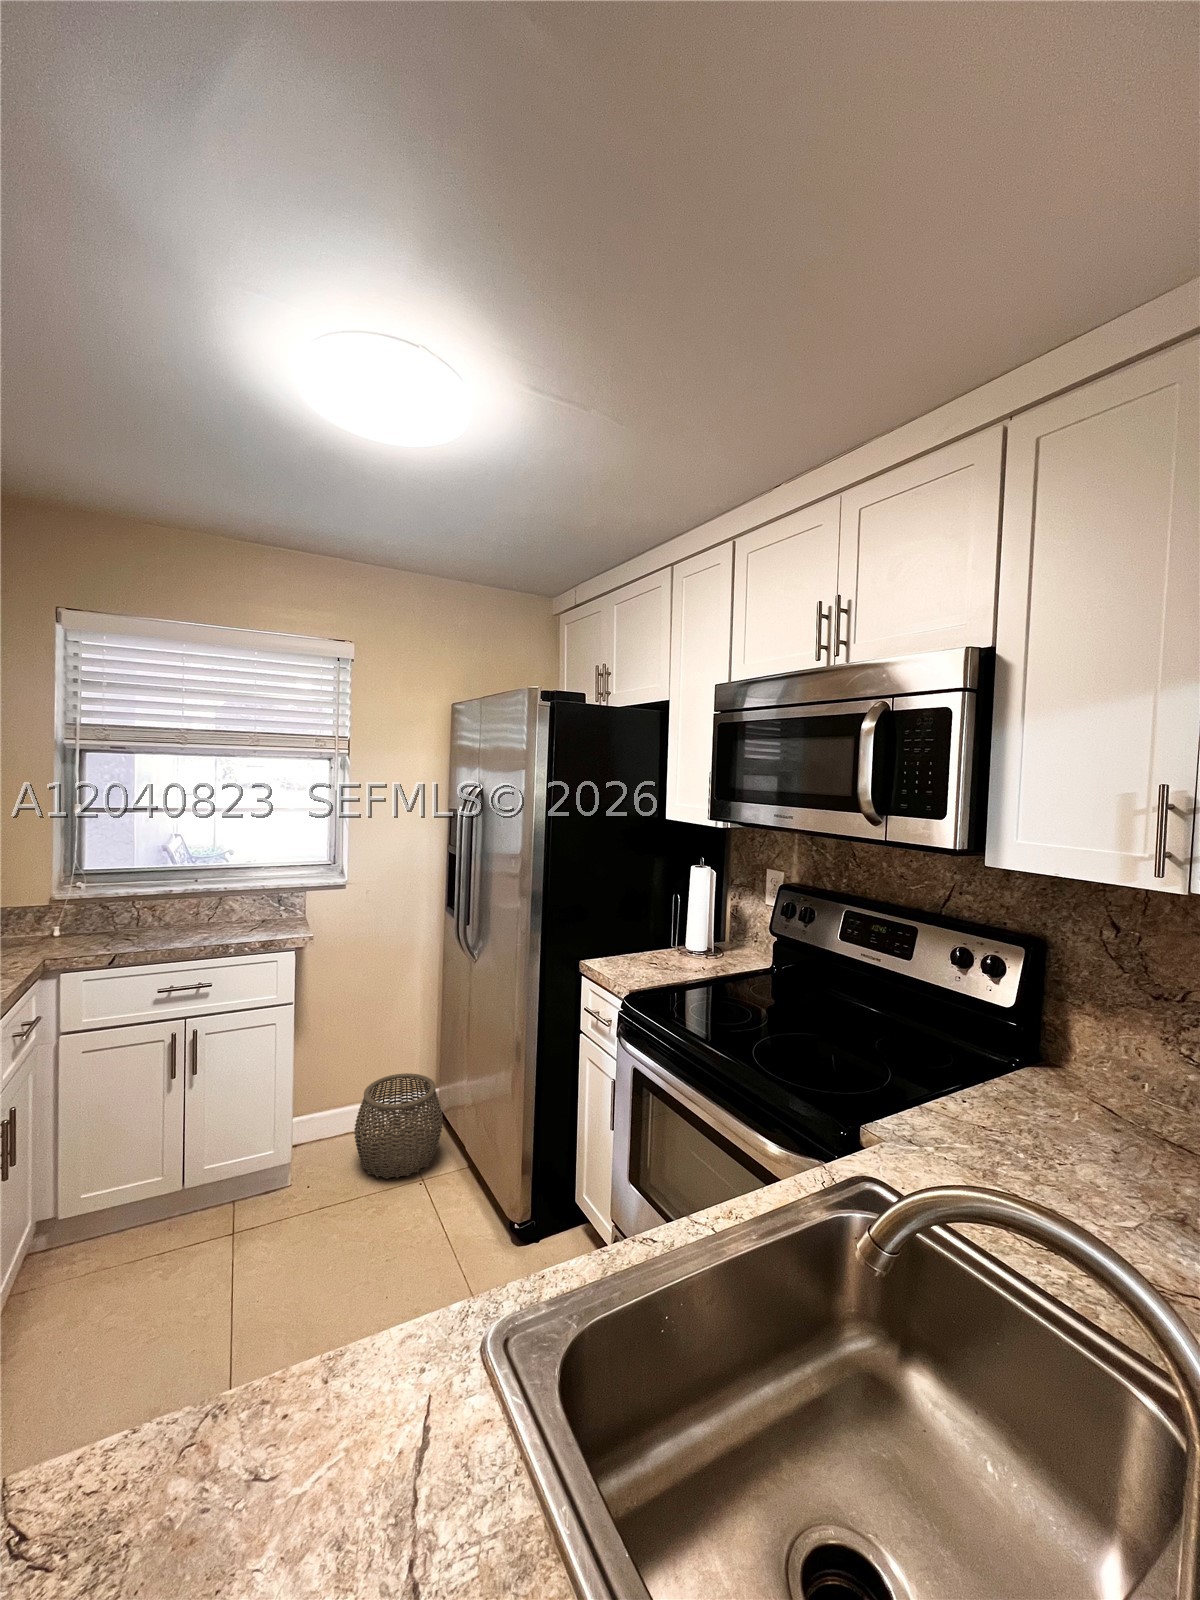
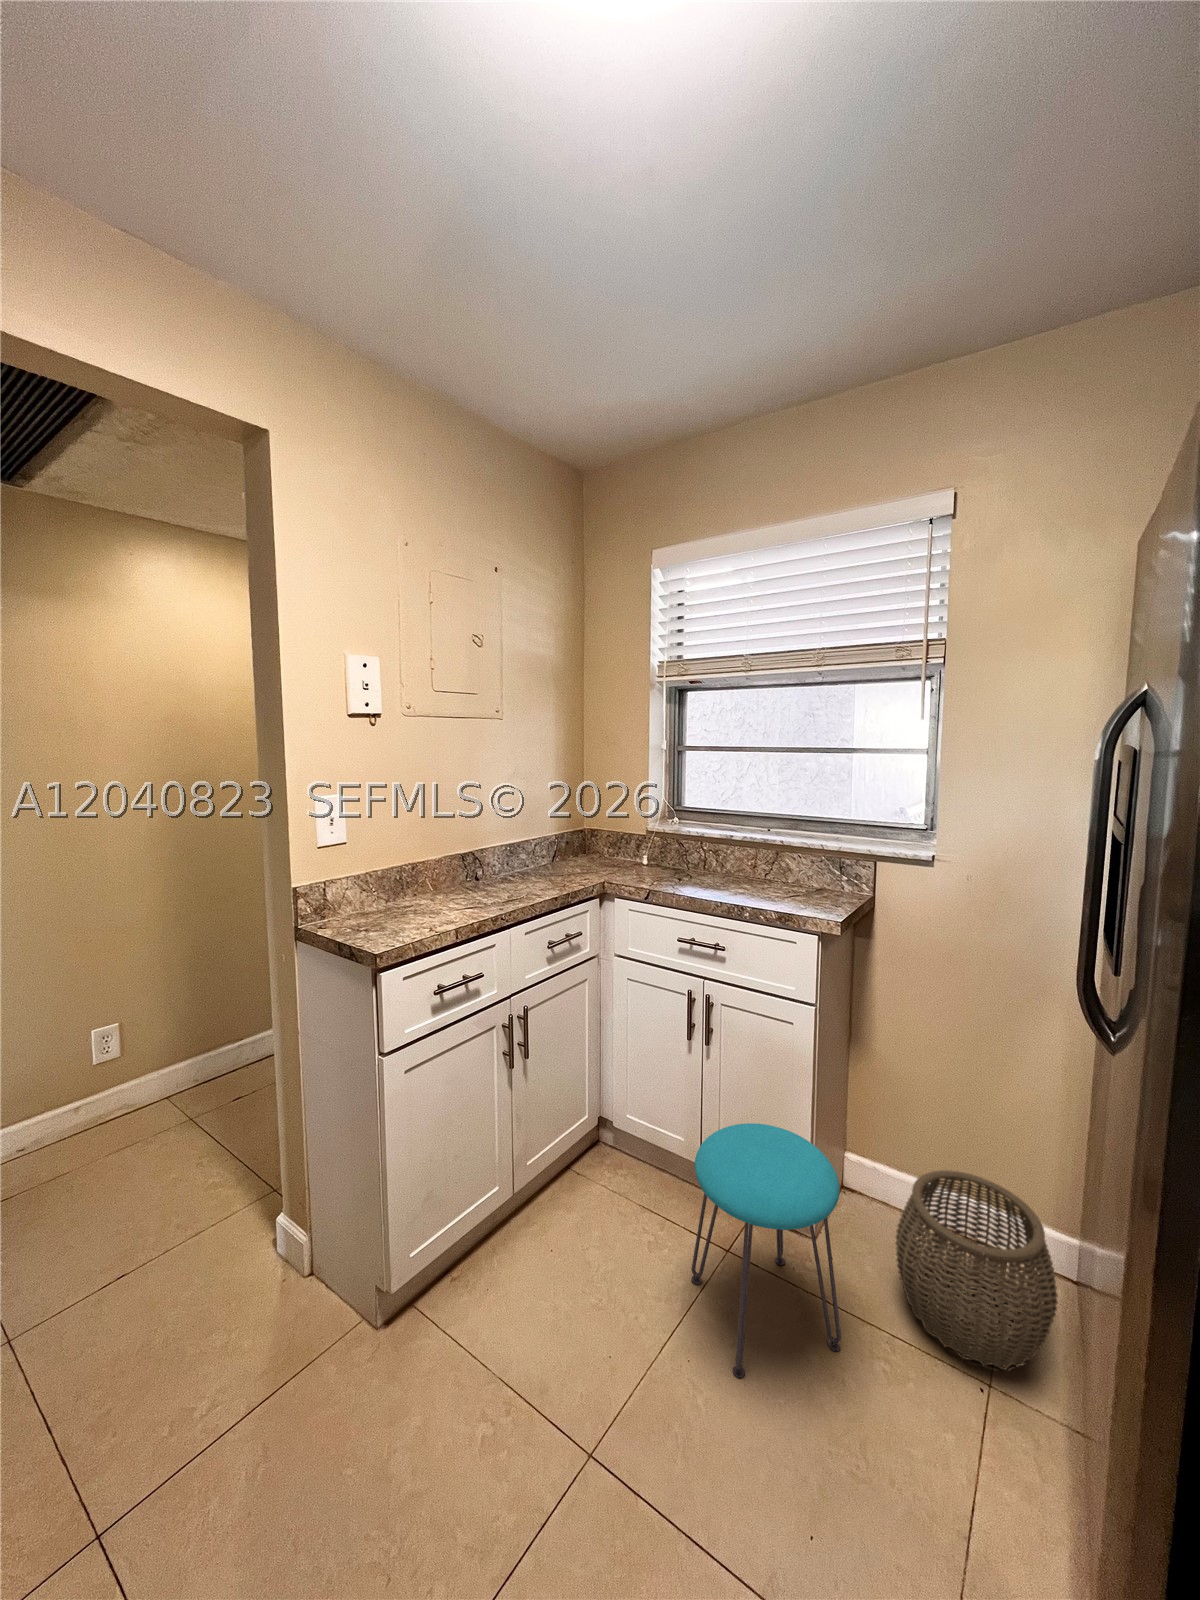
stool: none [226,1099,350,1278] -> present [691,1123,841,1378]

